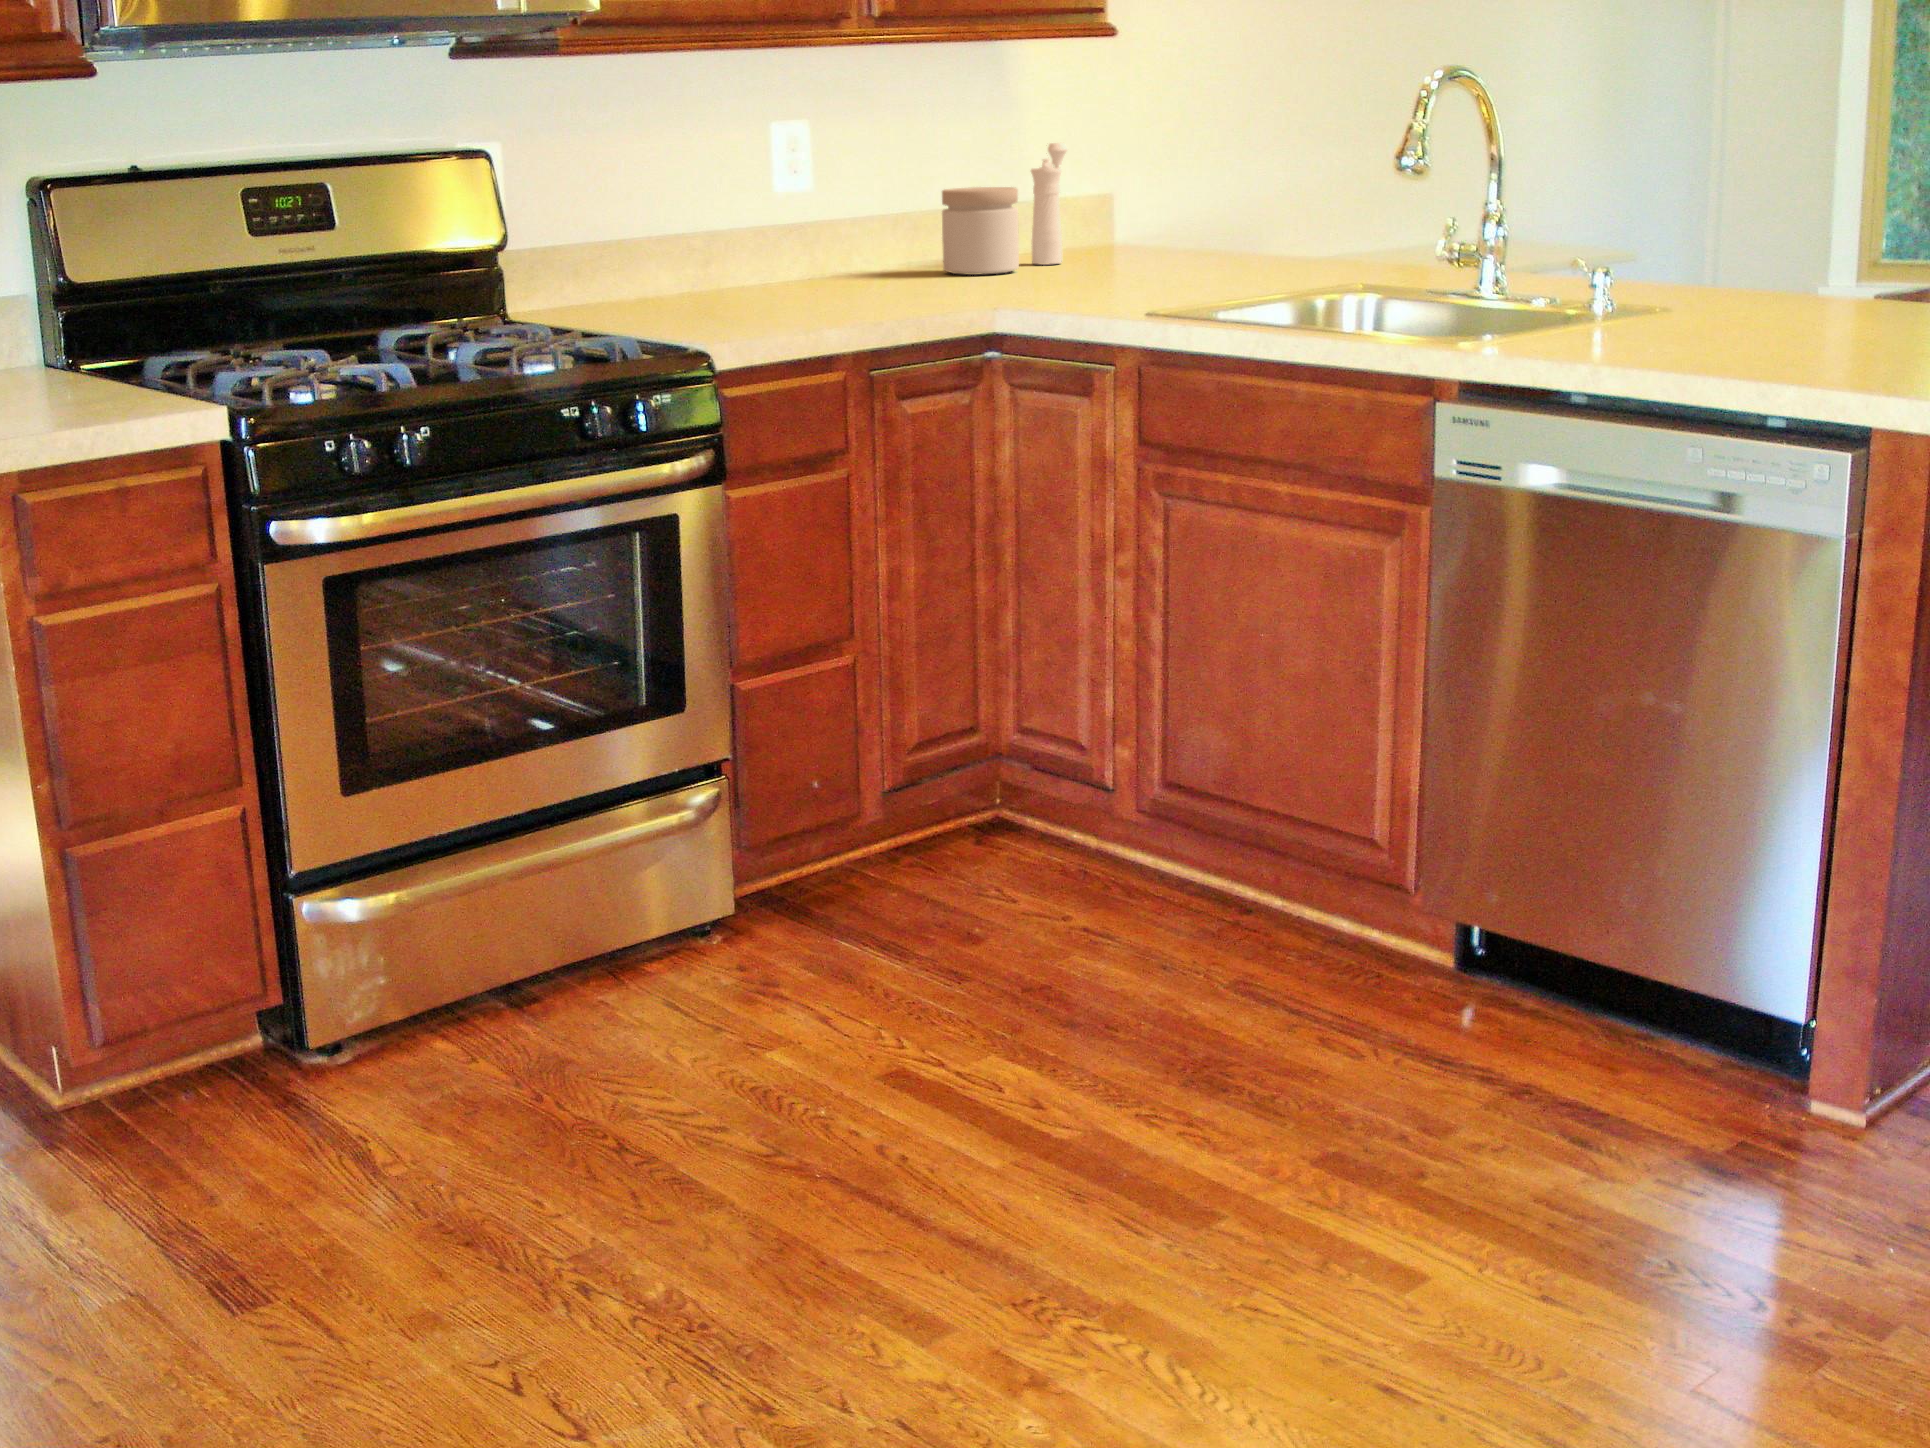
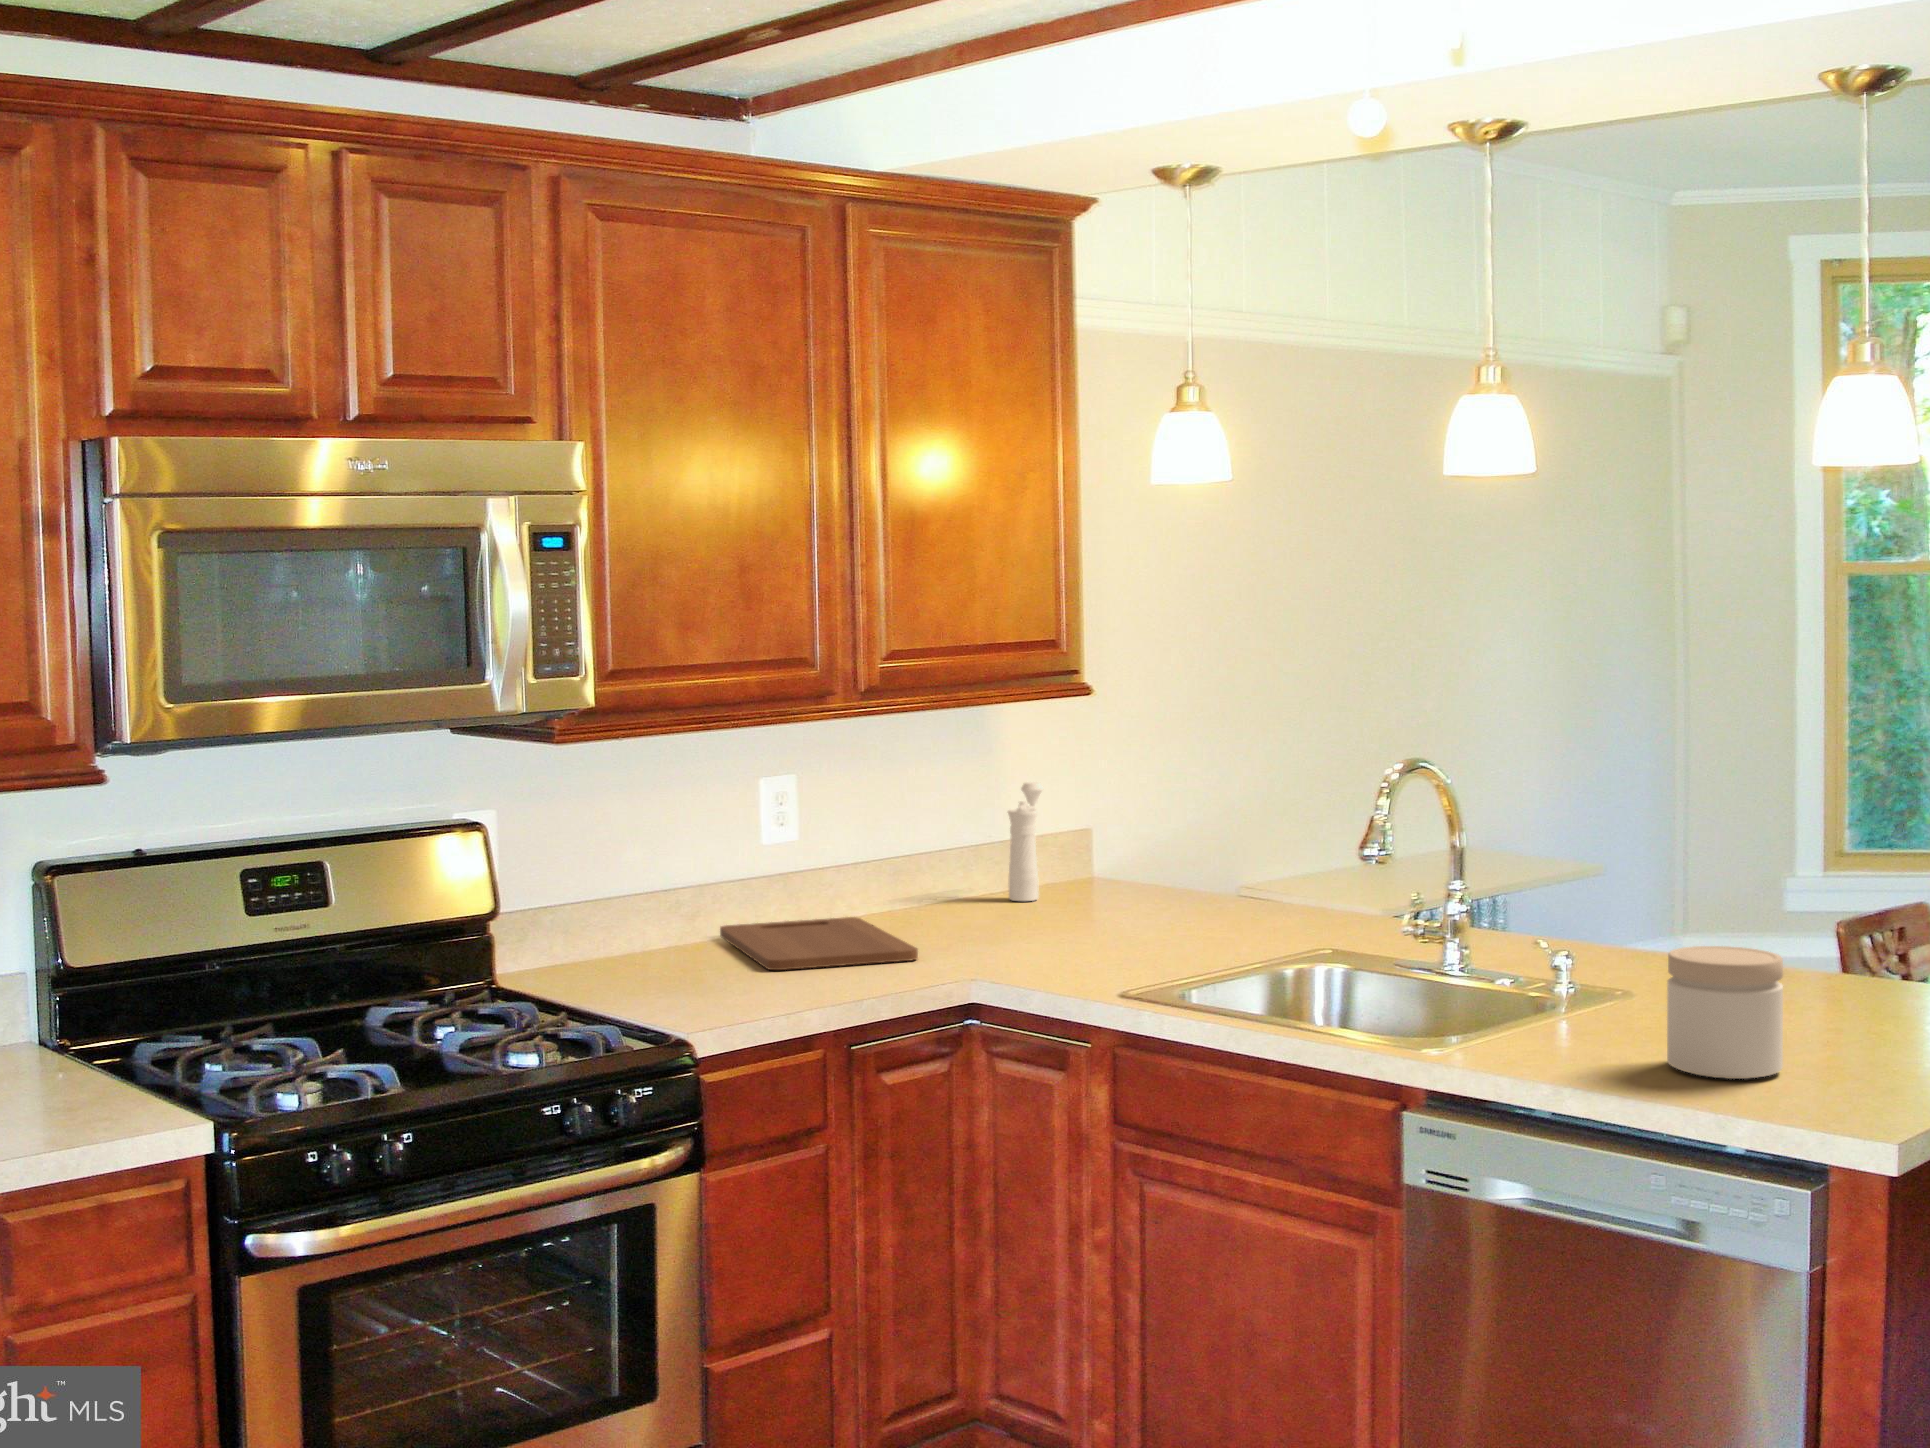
jar: present [942,187,1019,275] -> present [1667,946,1783,1079]
cutting board: none [737,273,940,309] -> present [720,917,918,970]

